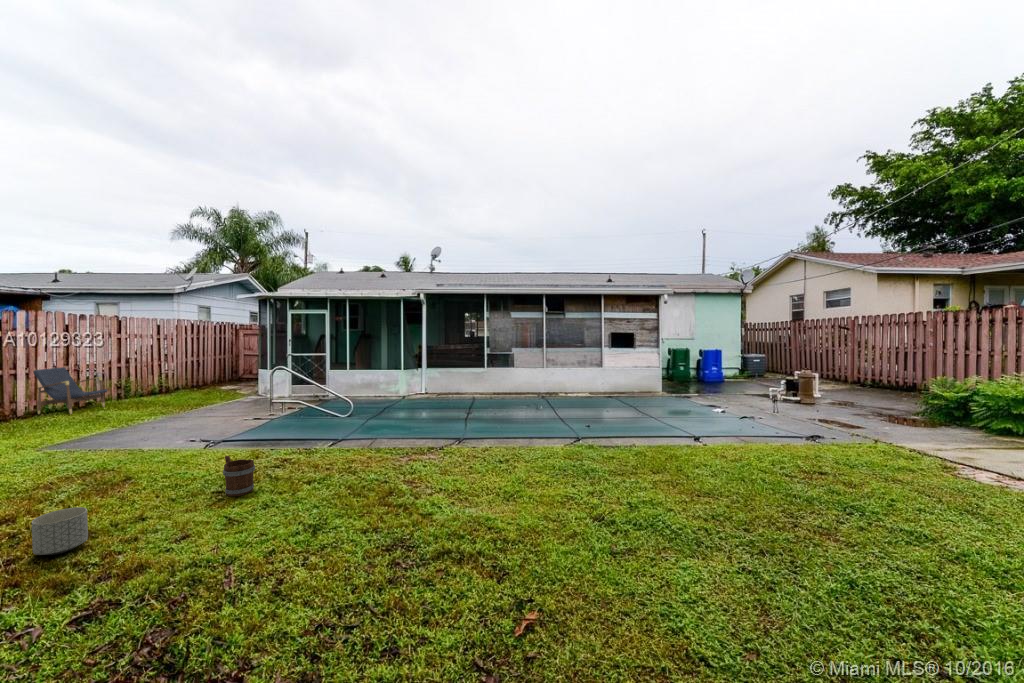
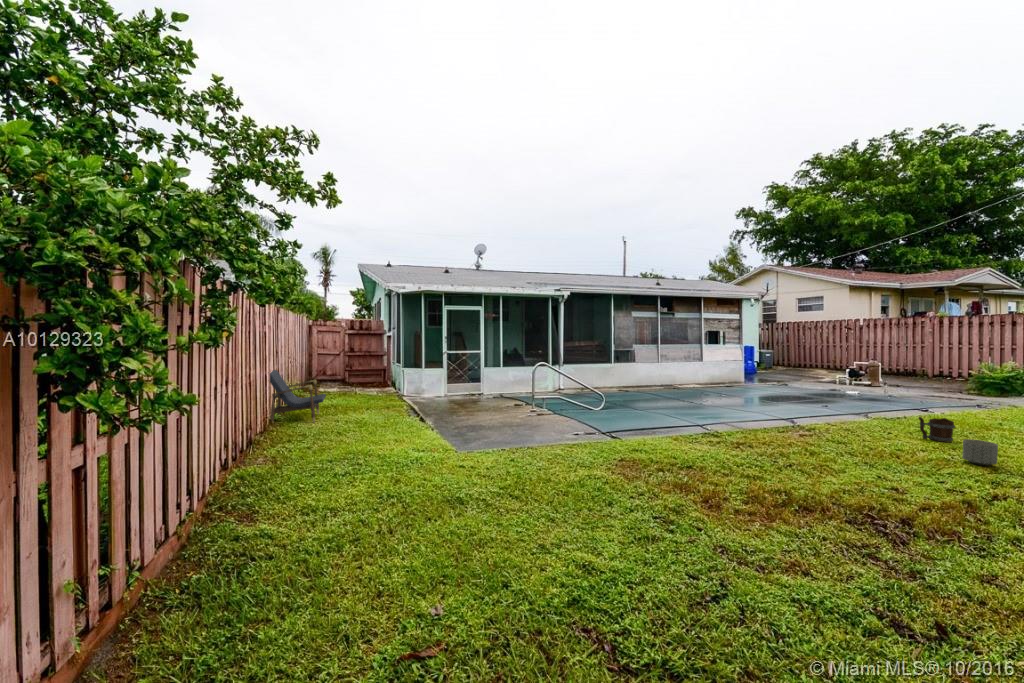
bucket: present [223,456,255,496] -> present [918,417,955,443]
planter: present [32,507,88,555] -> present [962,439,998,466]

